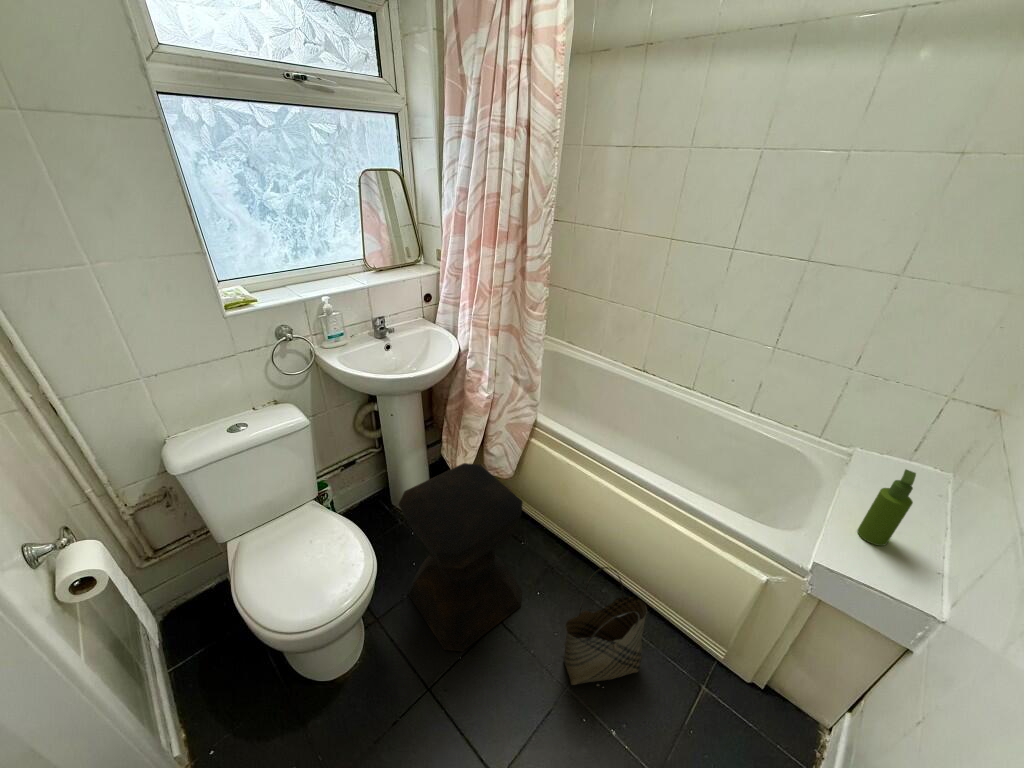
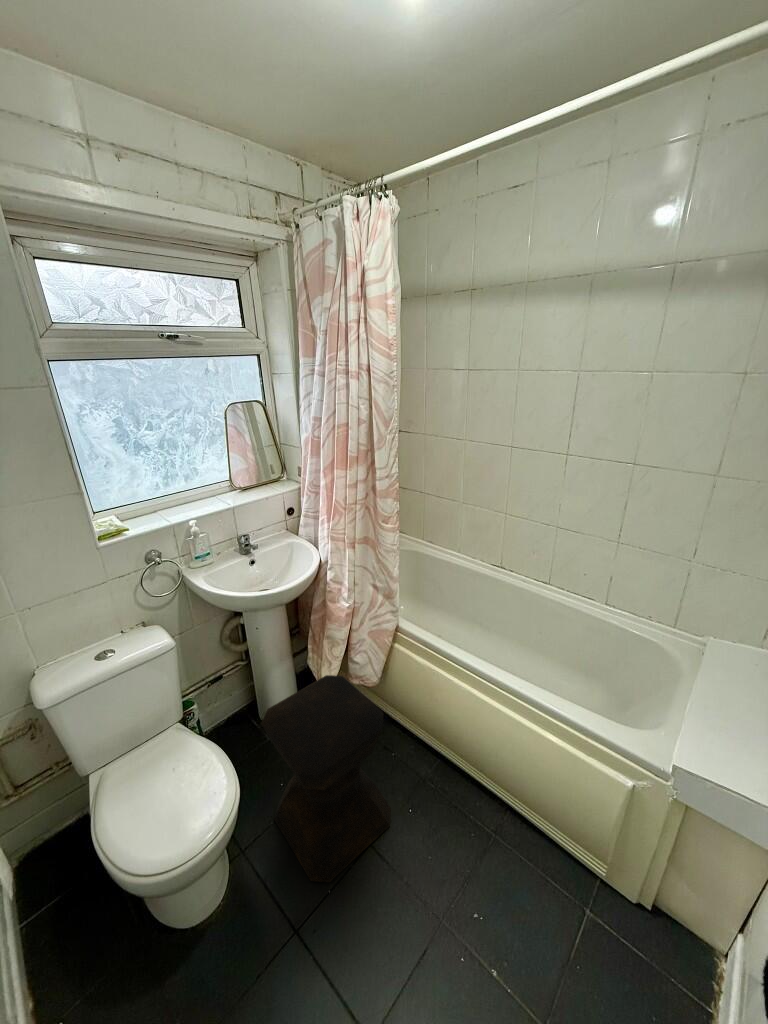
soap dispenser: present [858,469,916,546] -> none [708,666,751,744]
woven basket: present [564,567,647,685] -> none [433,779,516,915]

